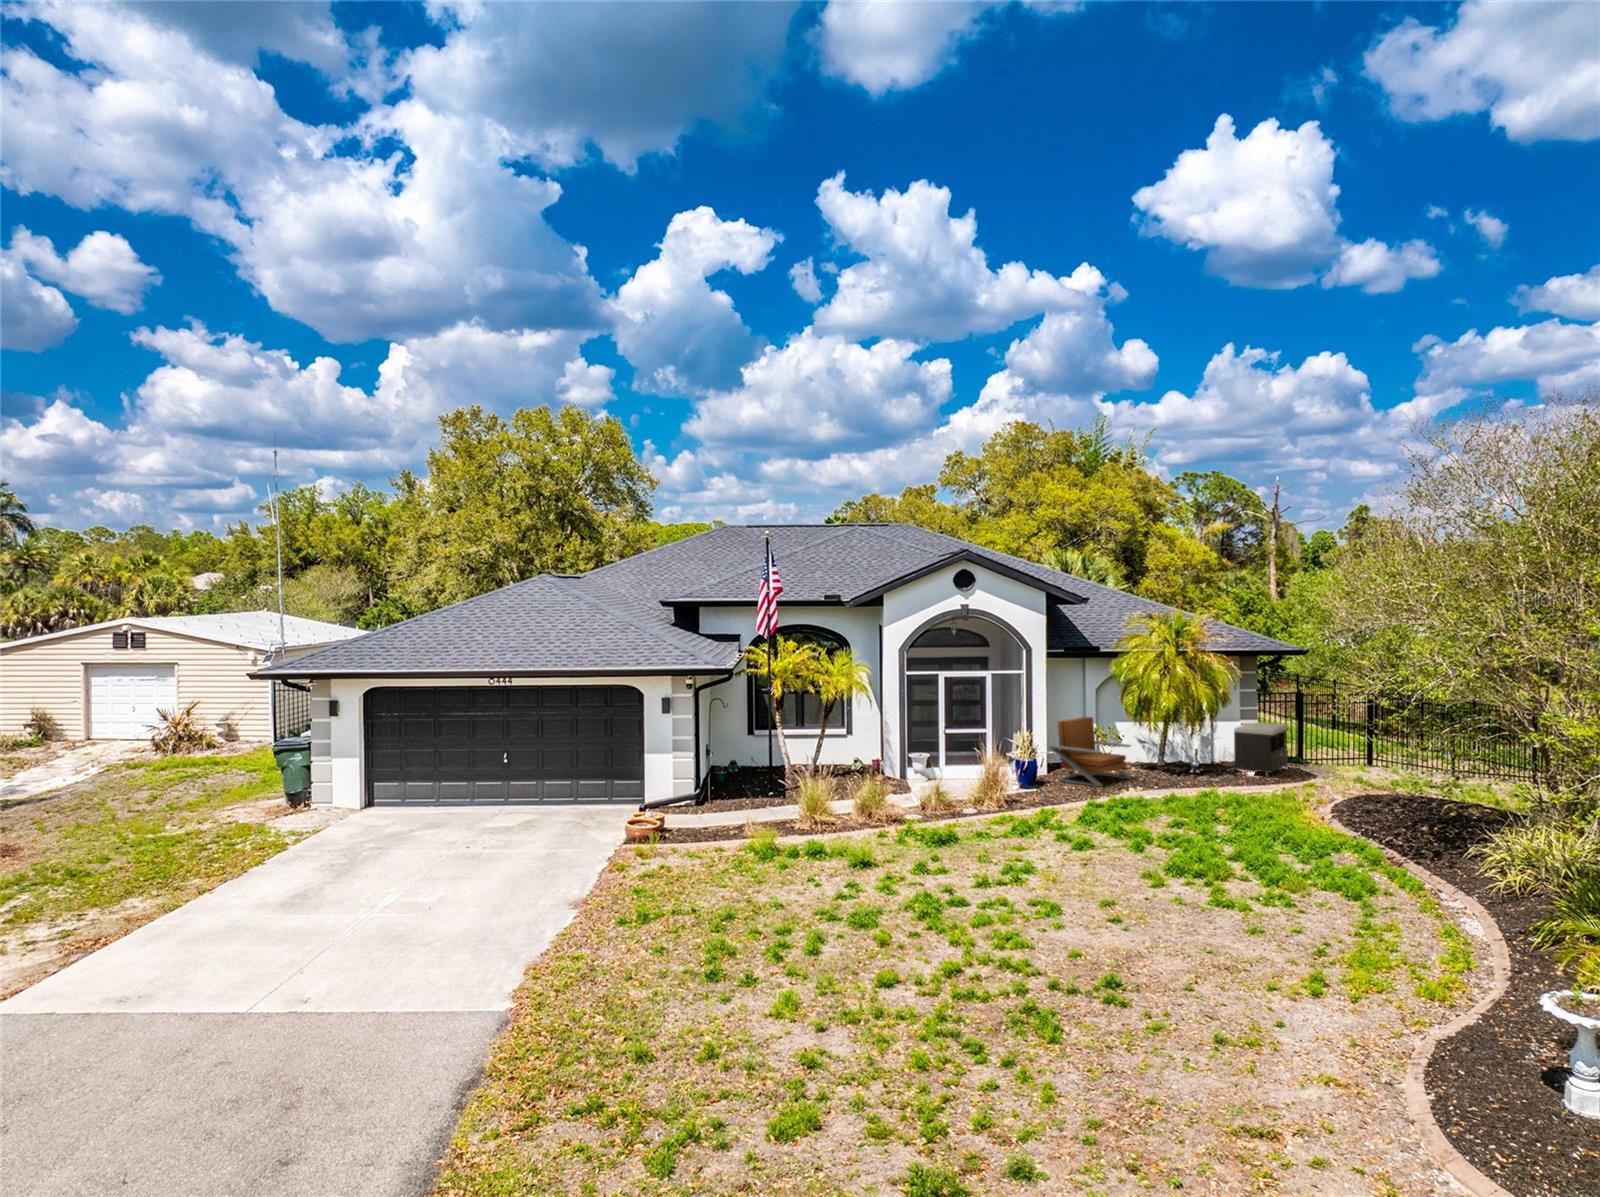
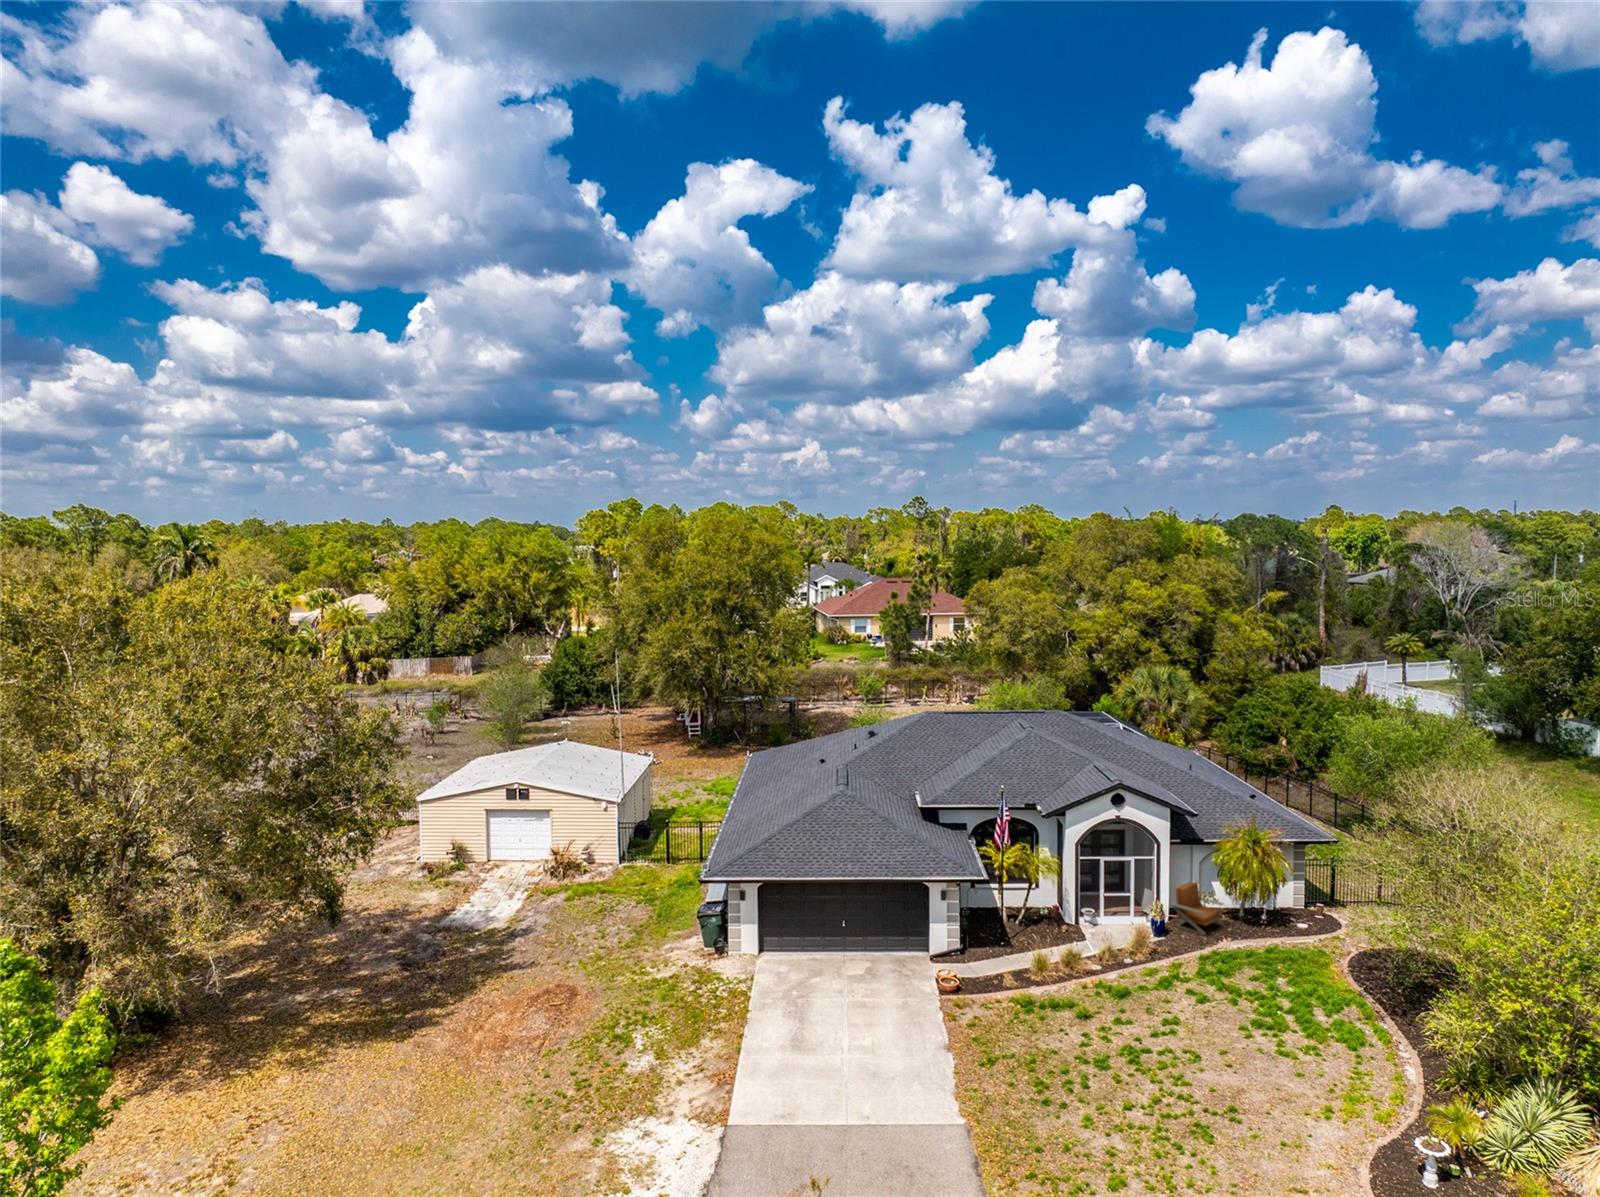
storage bench: present [1234,722,1289,777] -> none [1292,880,1330,924]

